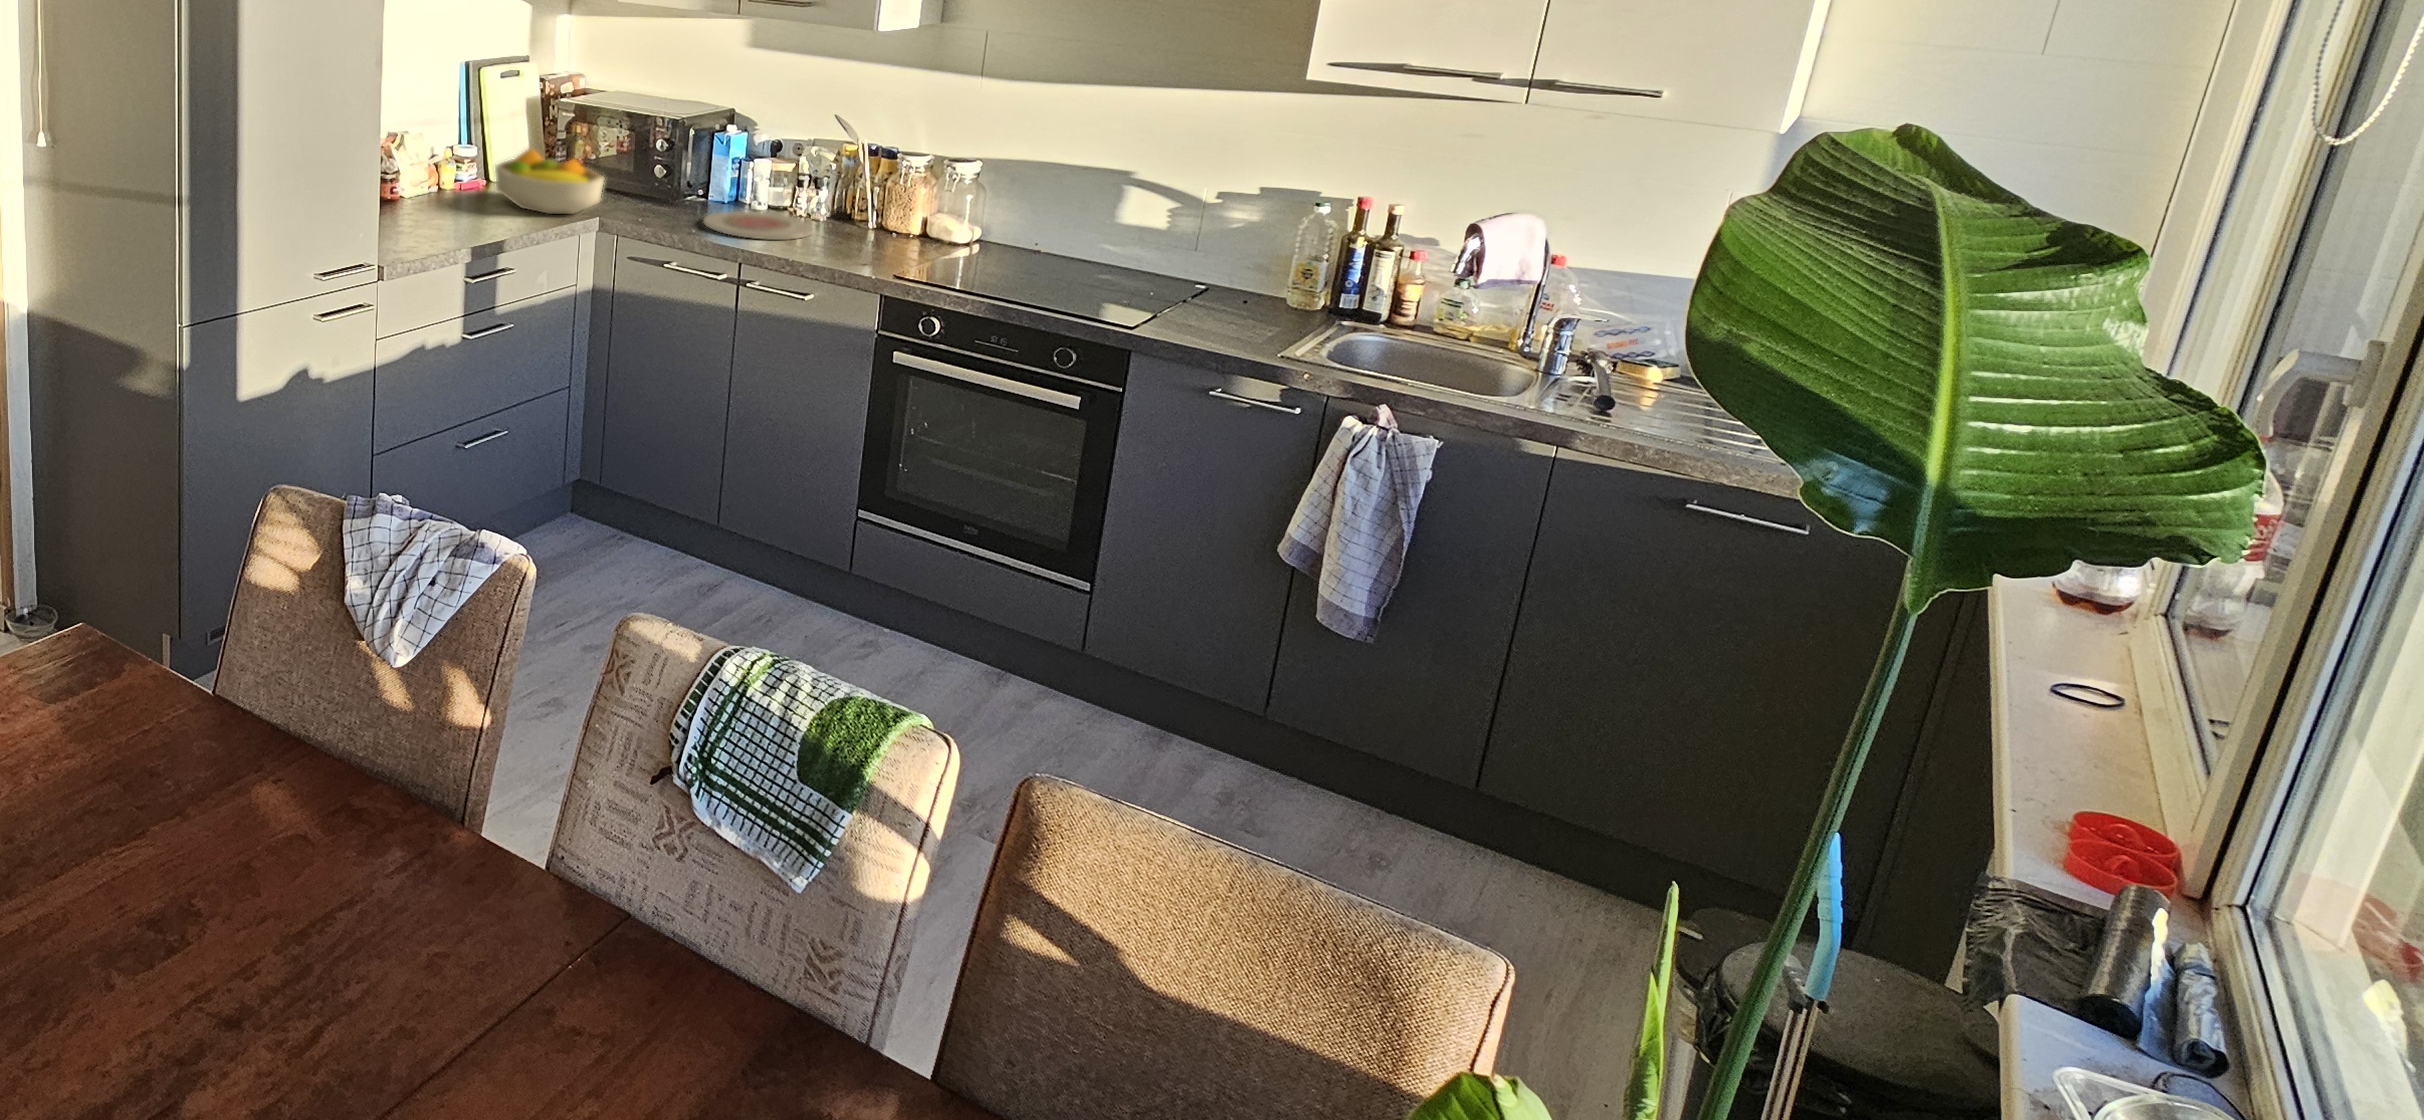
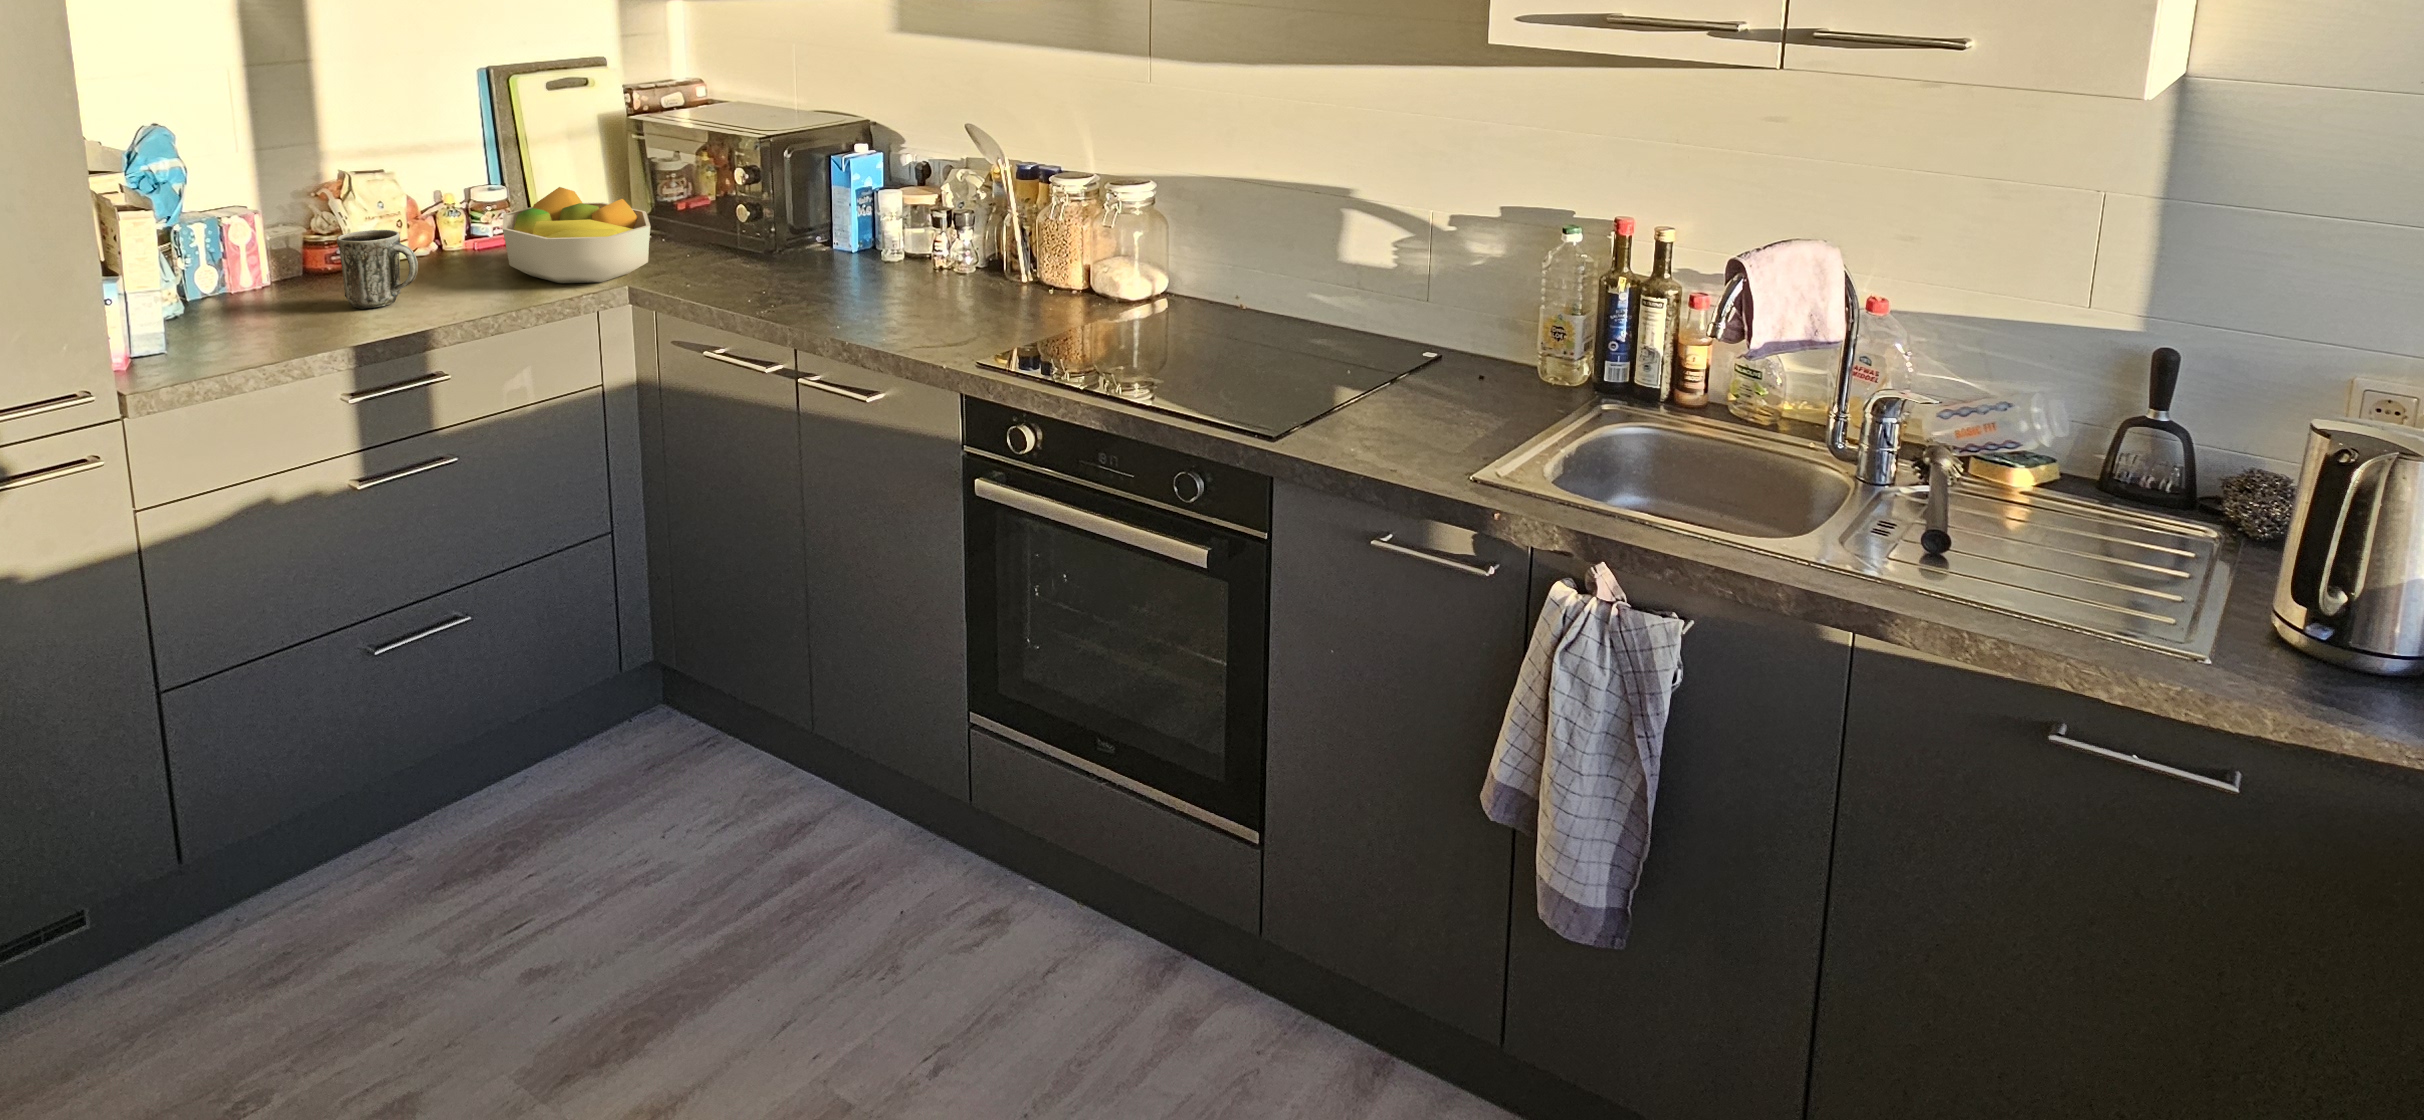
mug: none [427,171,475,223] -> present [337,230,418,308]
plate: present [703,211,814,240] -> none [779,265,941,309]

